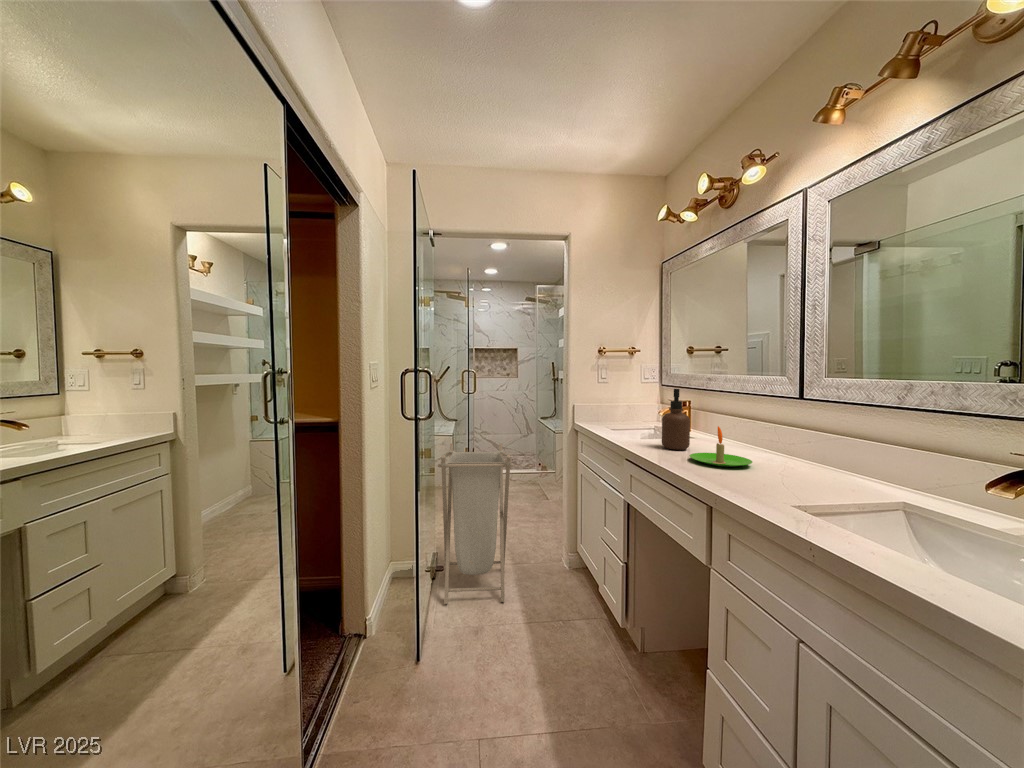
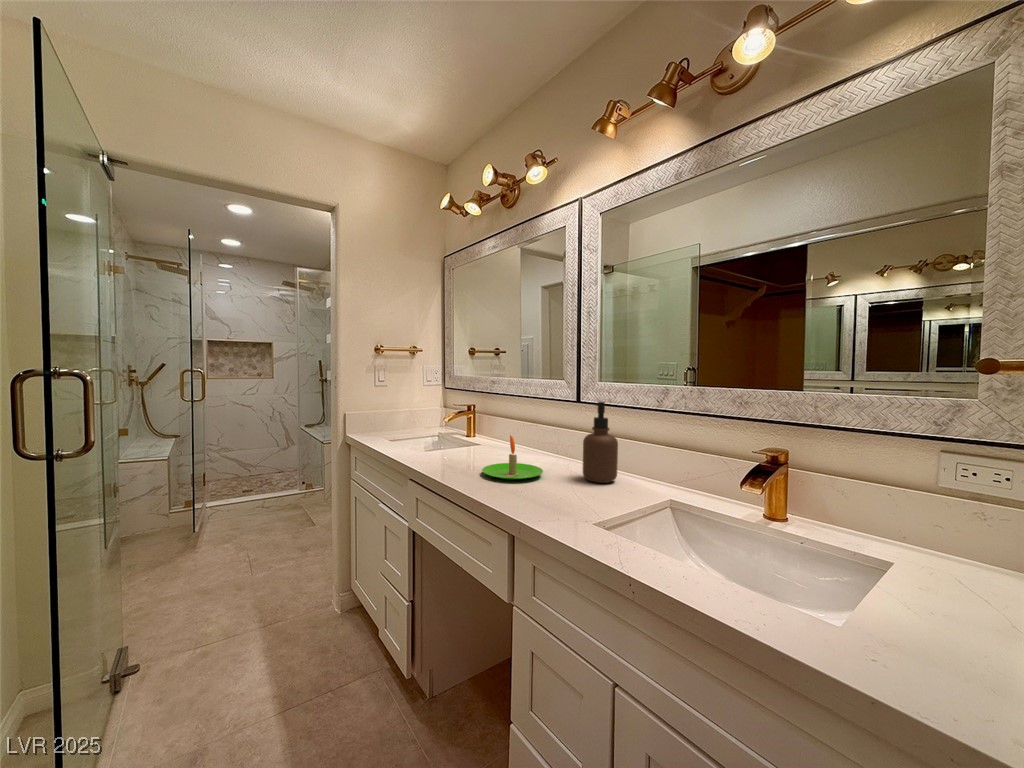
soap dispenser: present [662,389,690,450] -> present [583,402,618,483]
laundry hamper: present [438,443,514,604] -> none [111,471,256,737]

